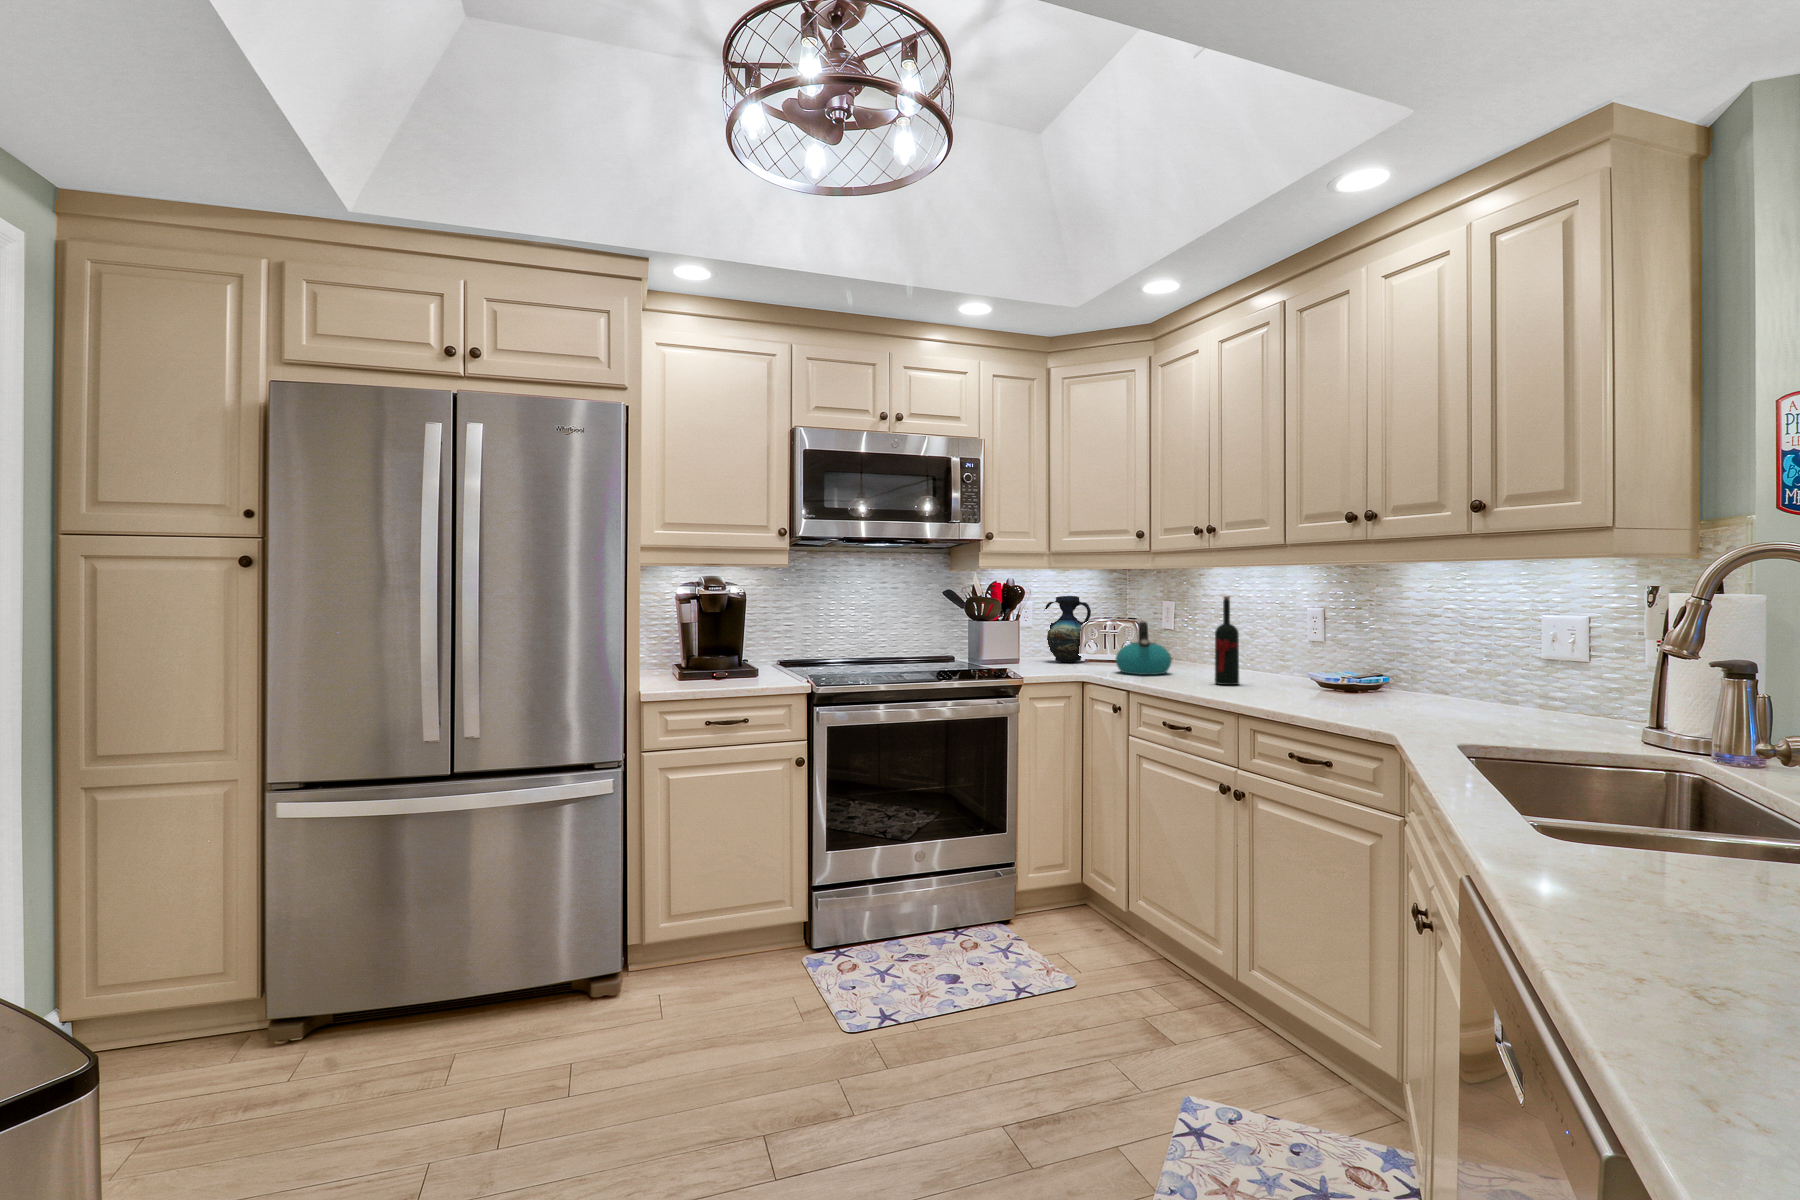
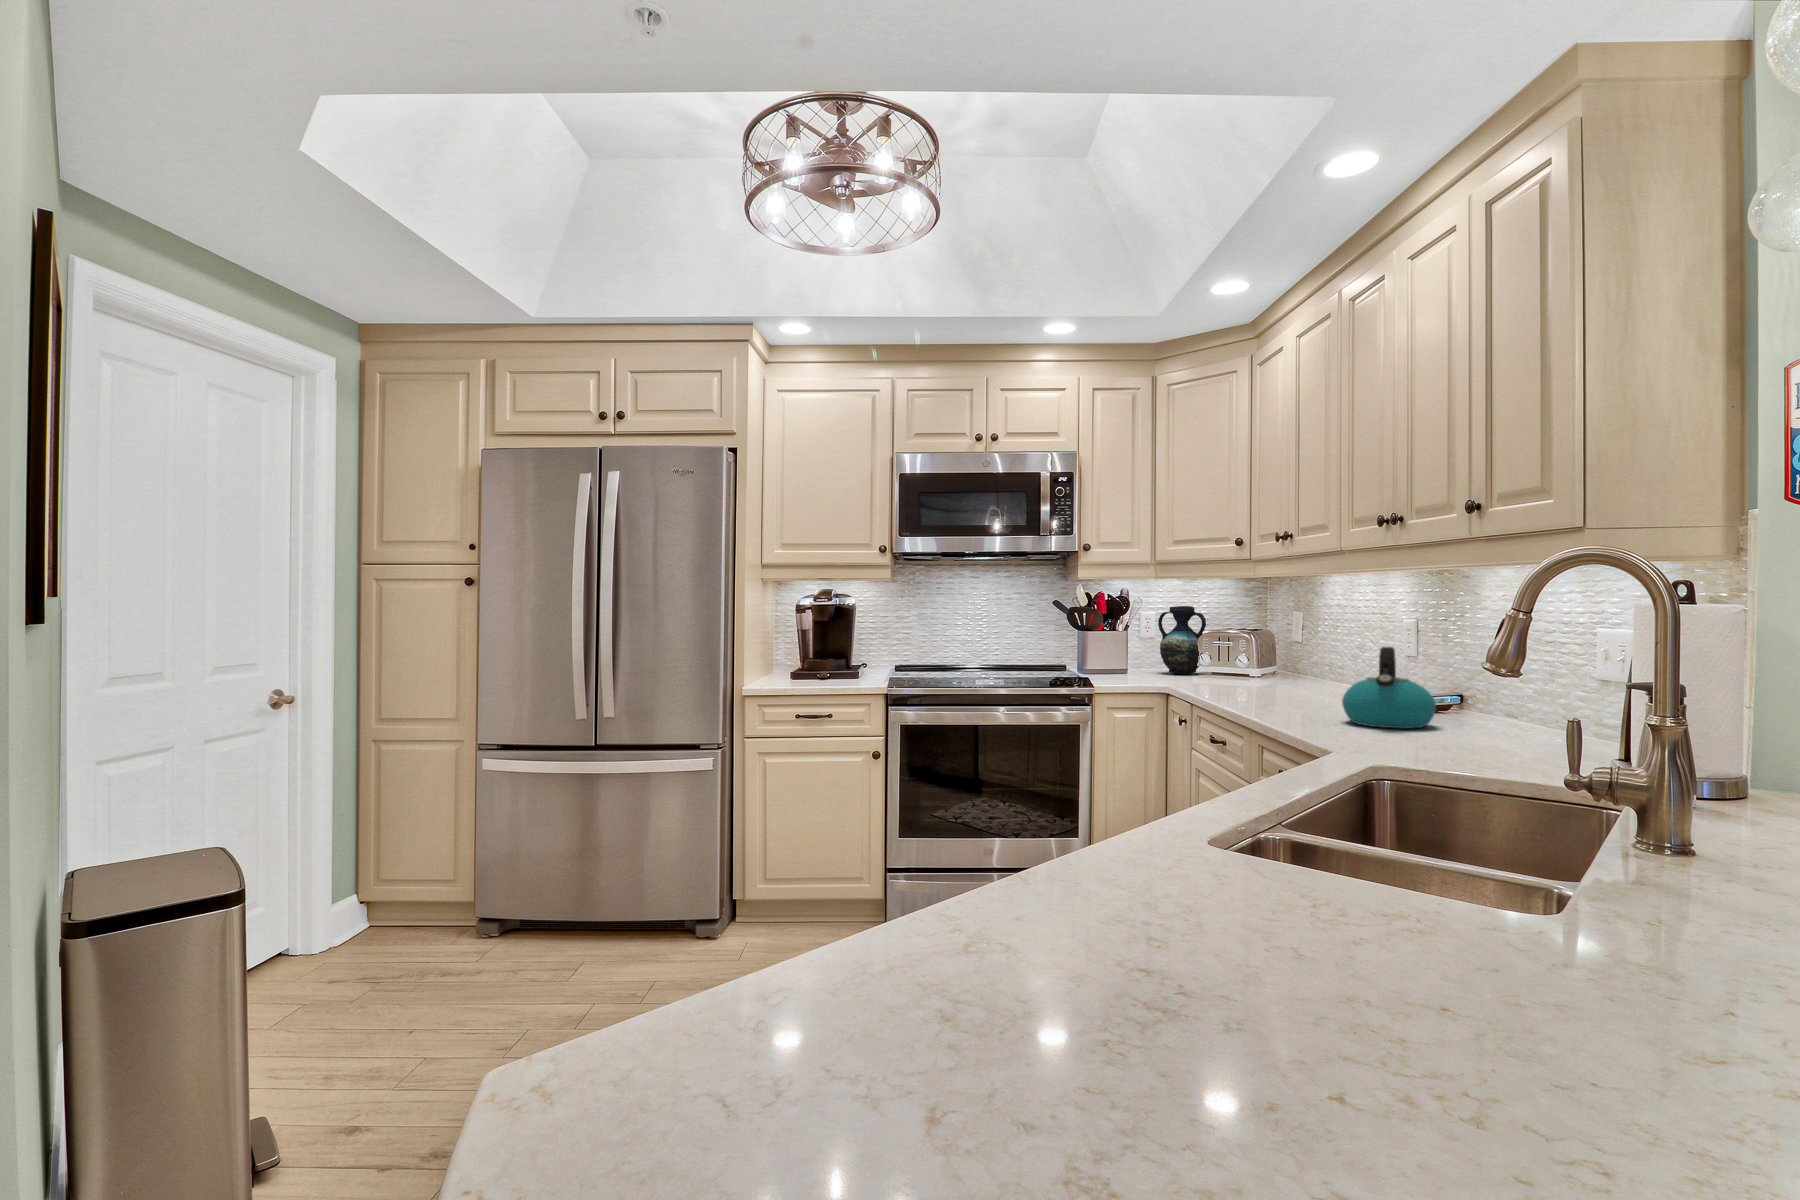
wine bottle: present [1215,596,1239,685] -> none [1284,607,1312,700]
kettle: present [1116,622,1172,675] -> present [1342,647,1436,728]

